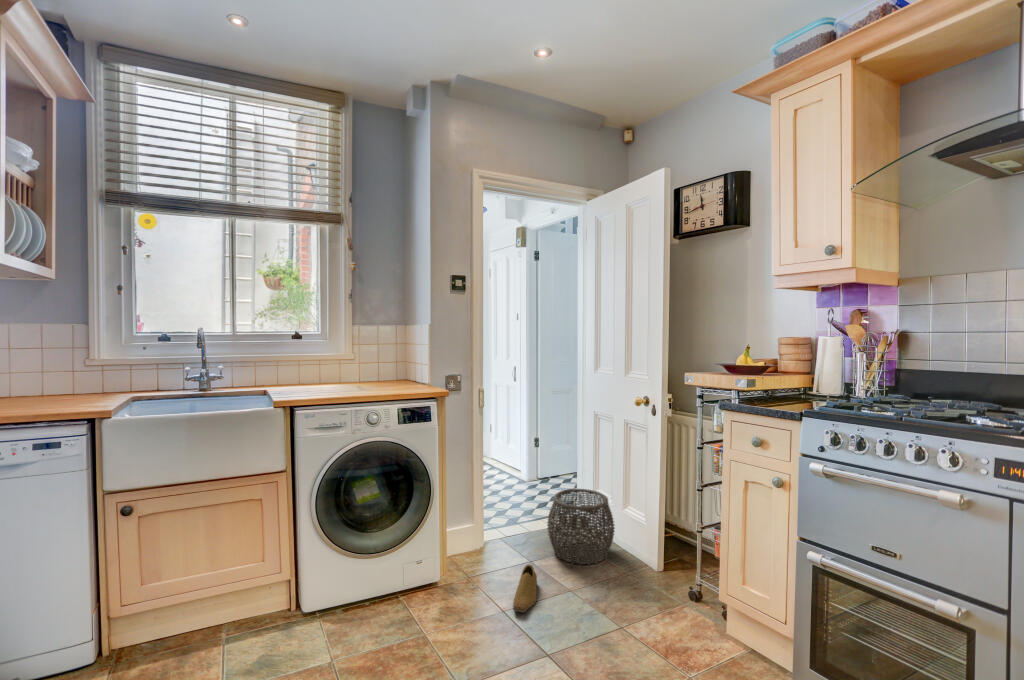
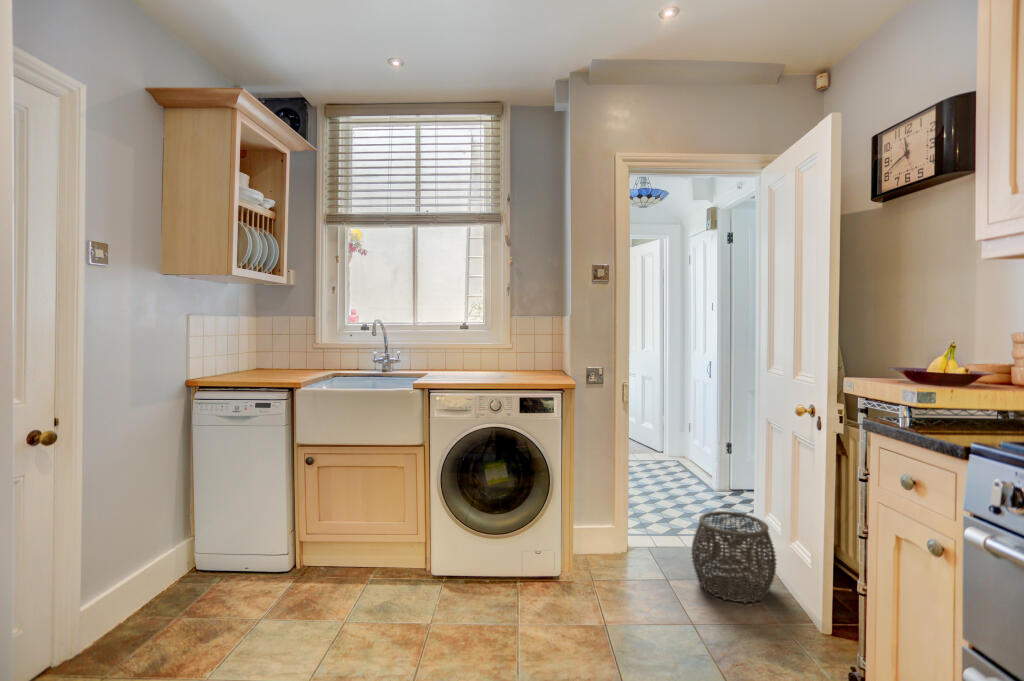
shoe: present [513,565,537,612] -> none [616,582,660,627]

